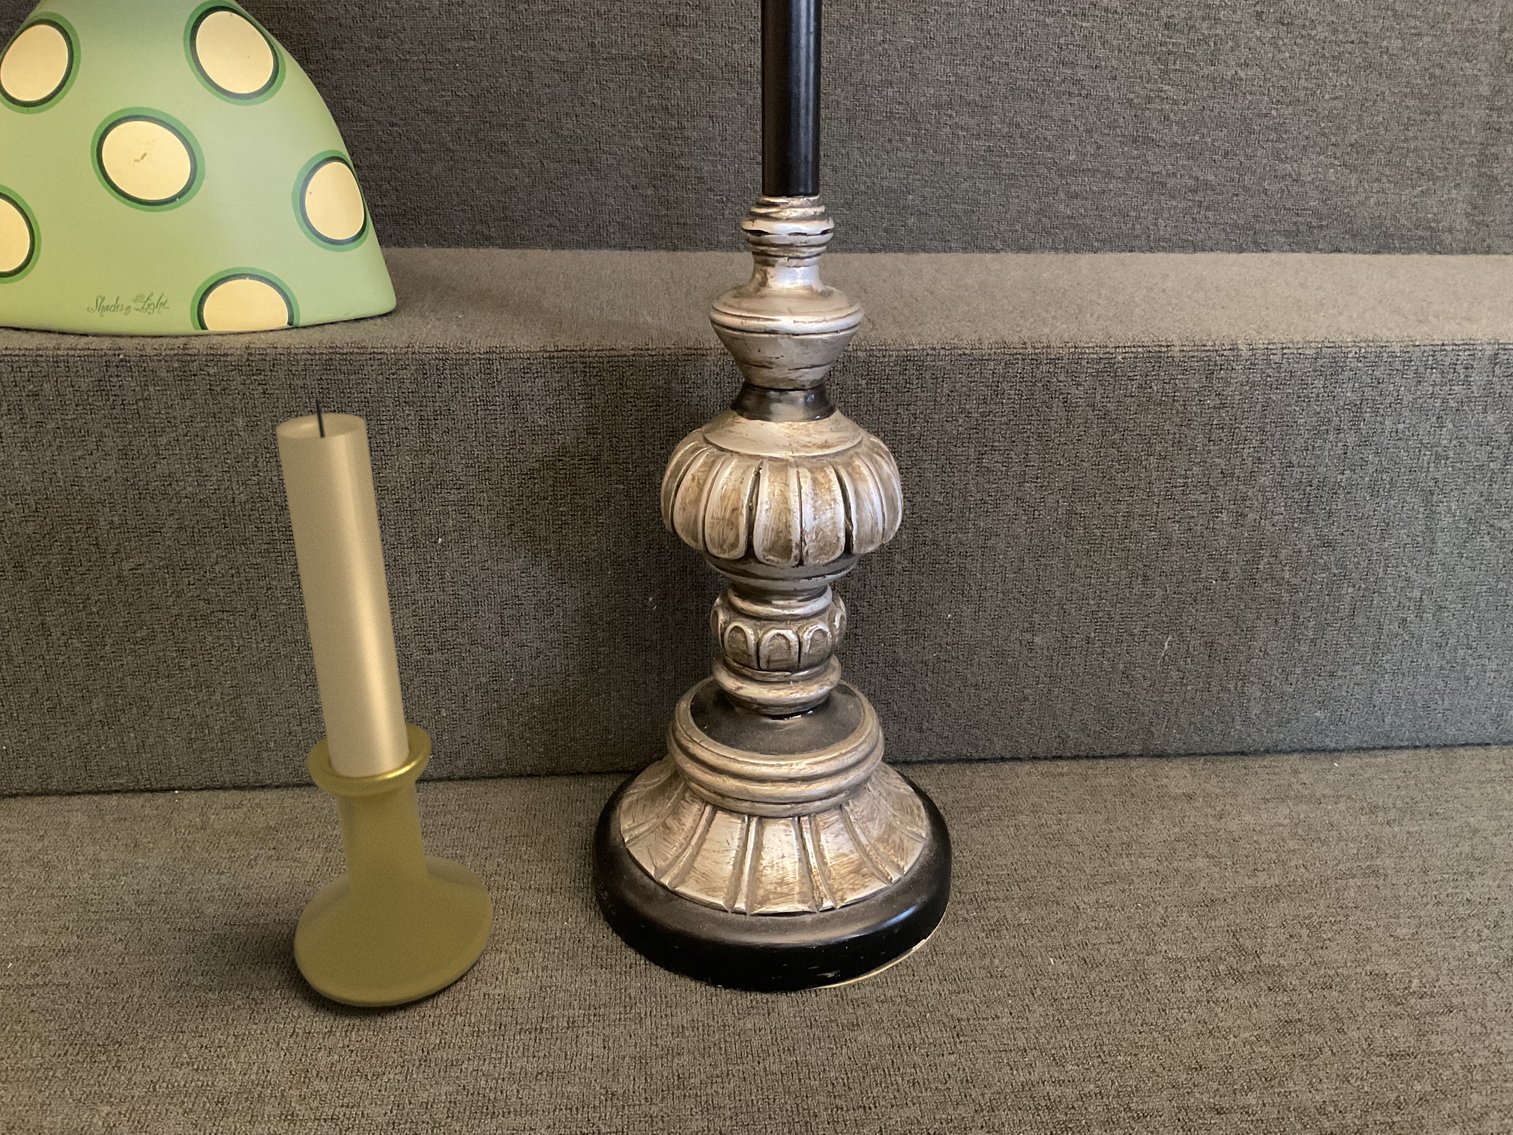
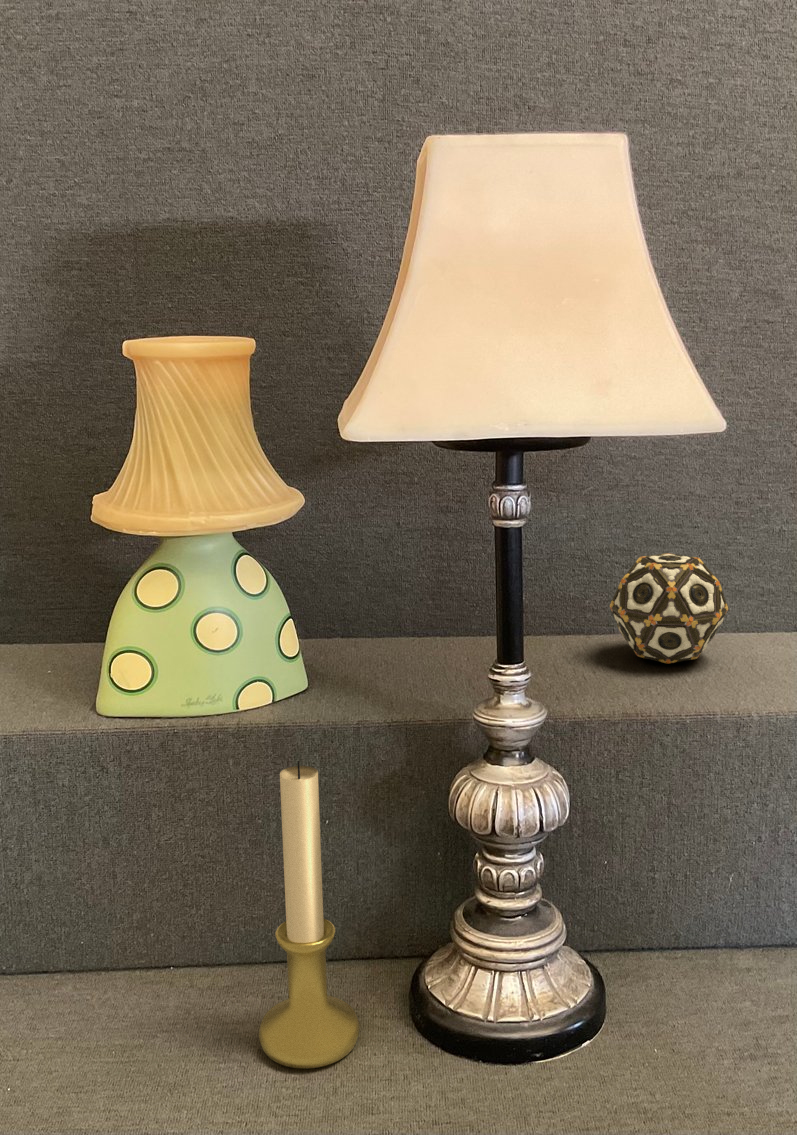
decorative ball: none [967,73,1178,273] -> present [610,553,728,663]

